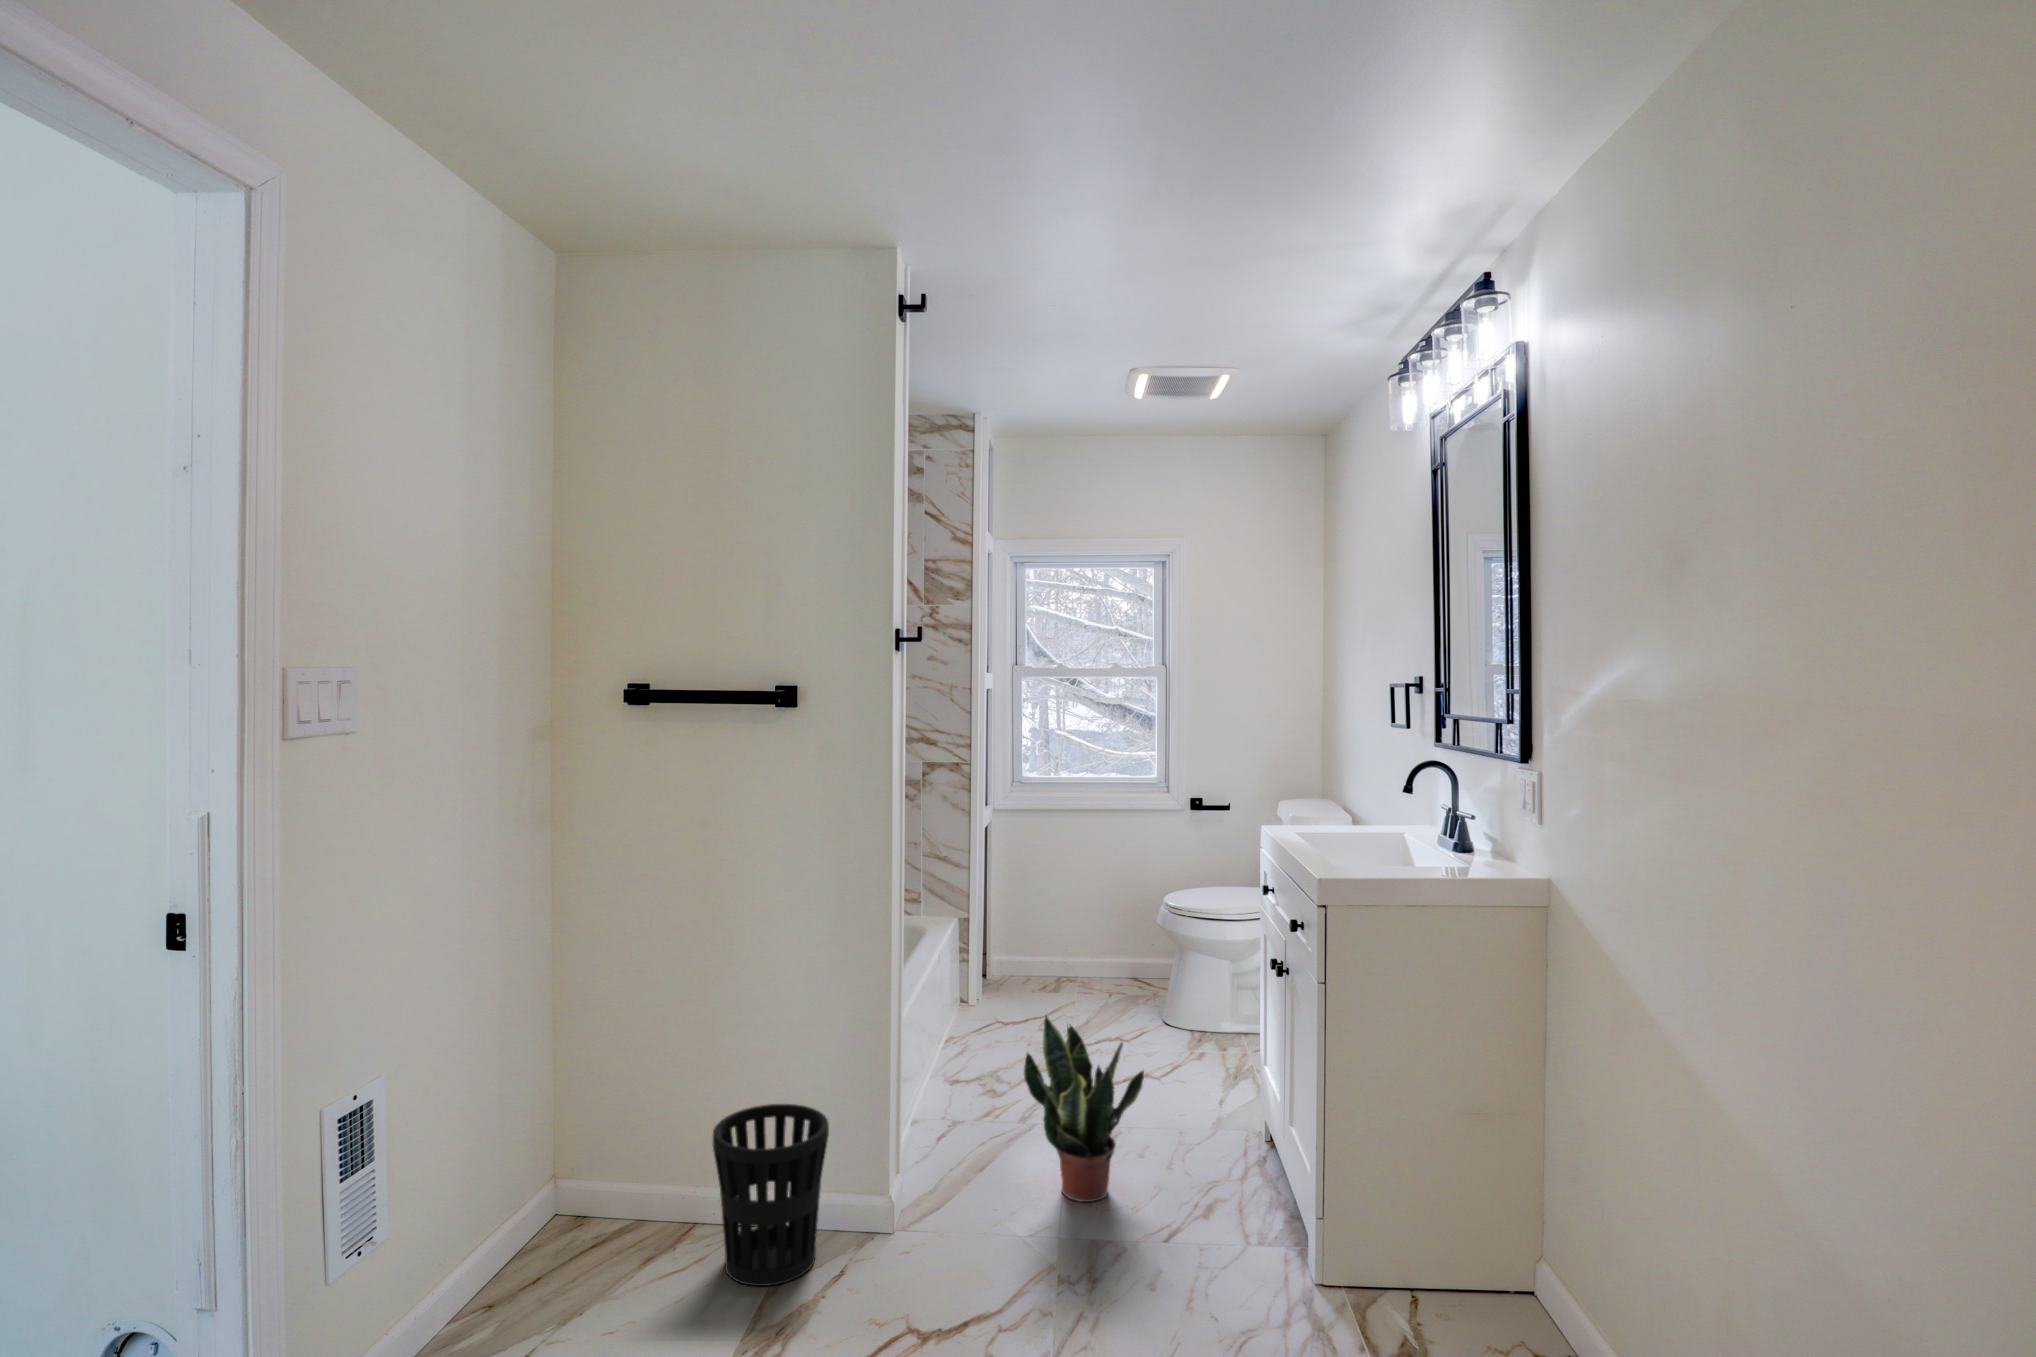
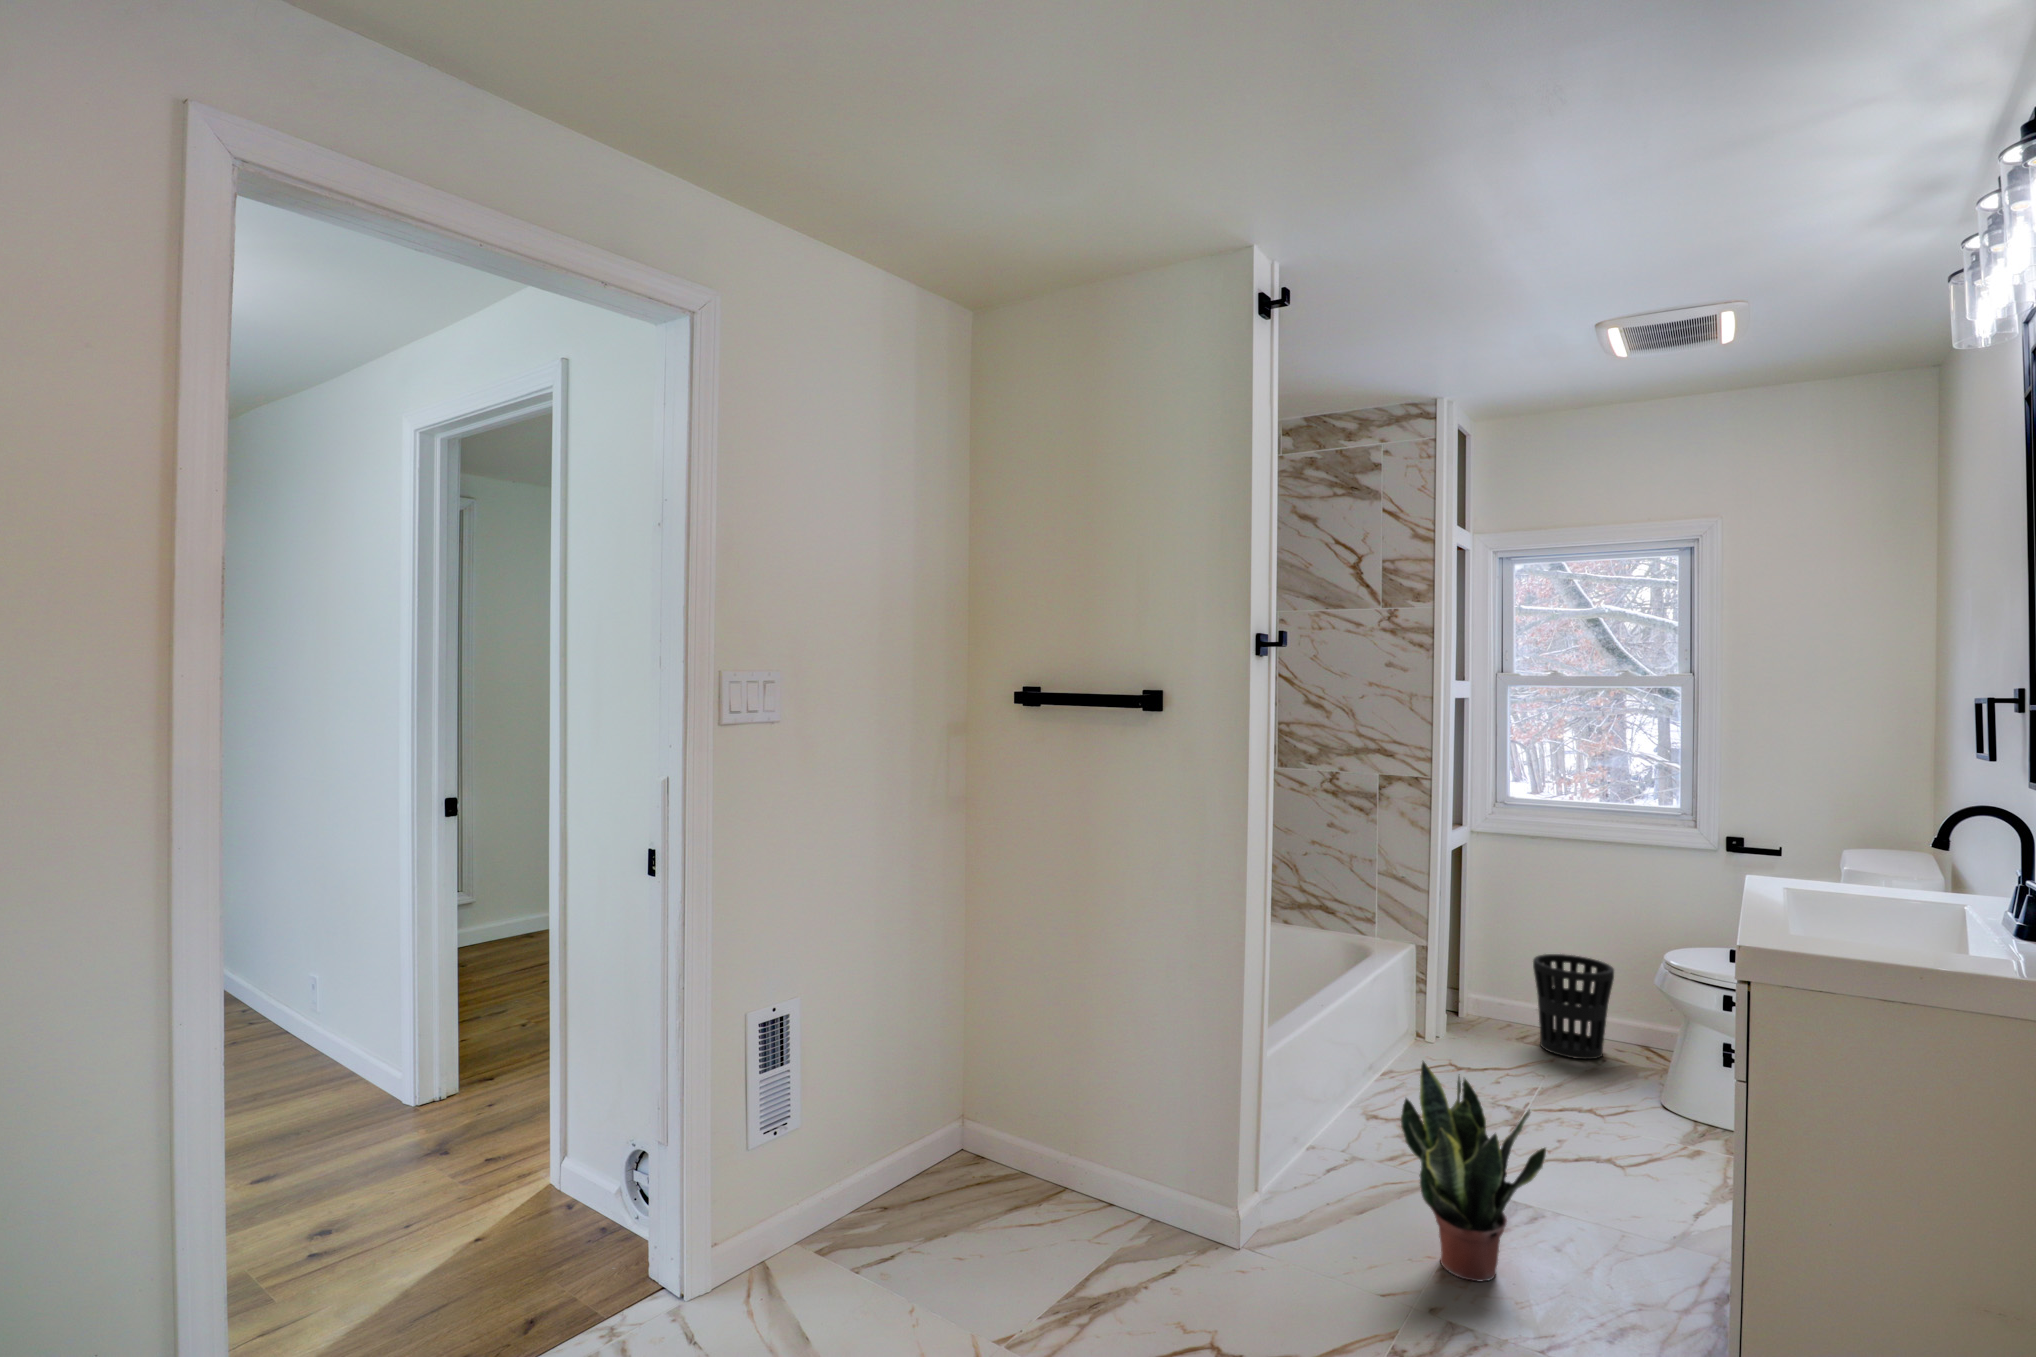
wastebasket: present [713,1104,829,1286] -> present [1533,954,1614,1059]

